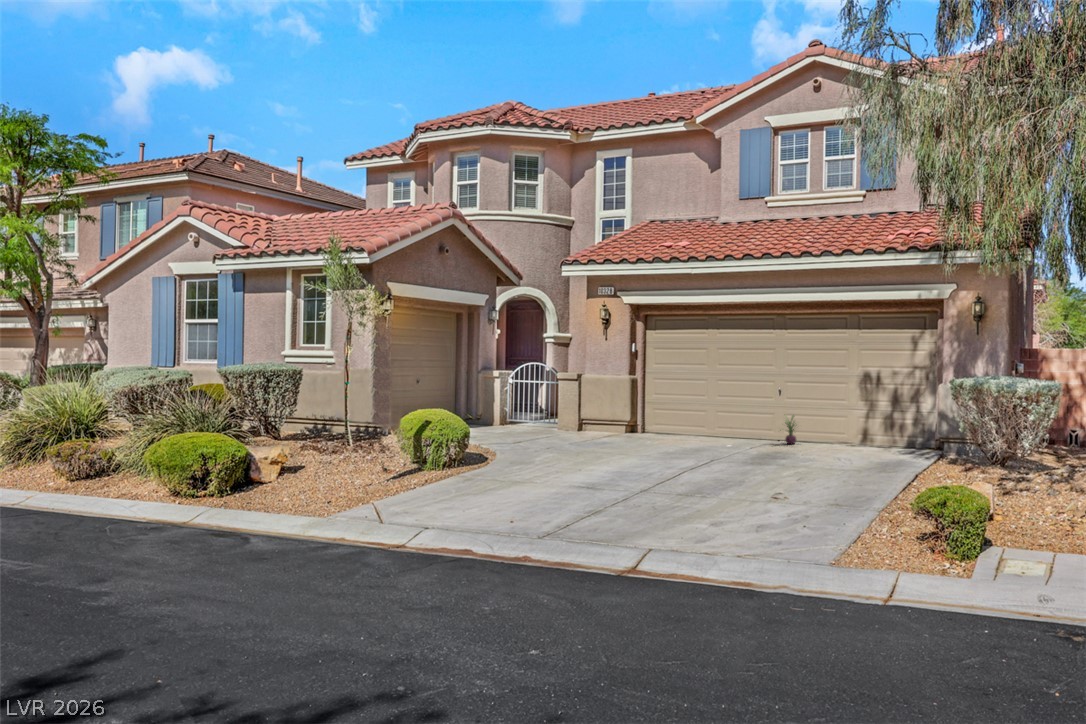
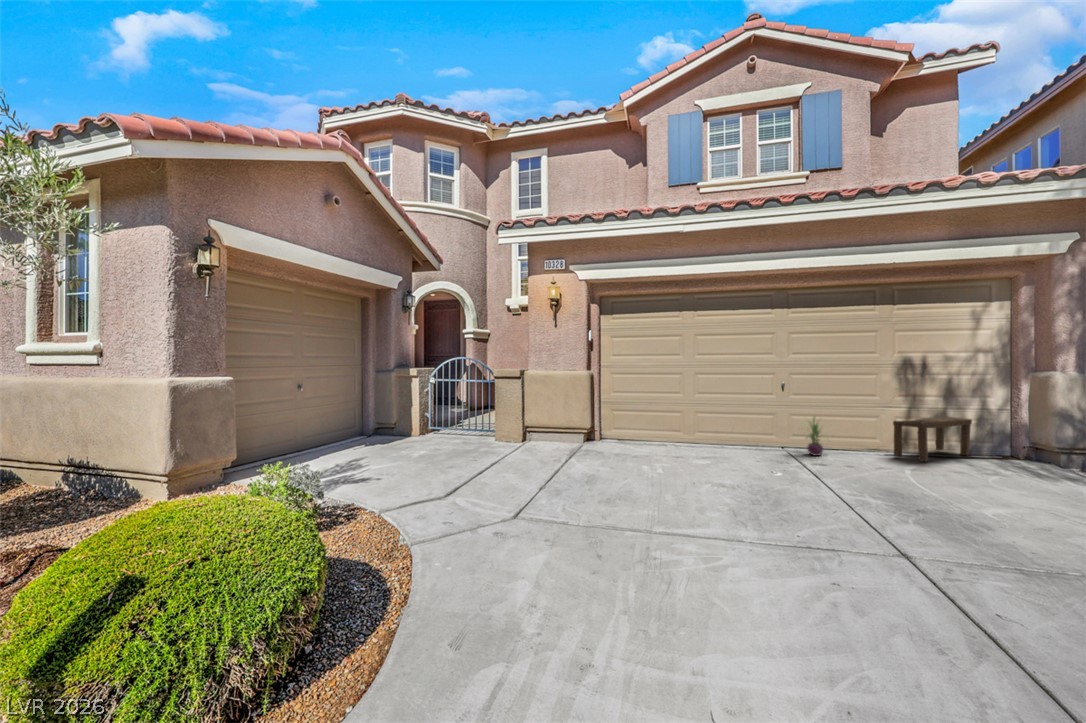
bench: none [841,417,898,447] -> present [893,416,972,461]

